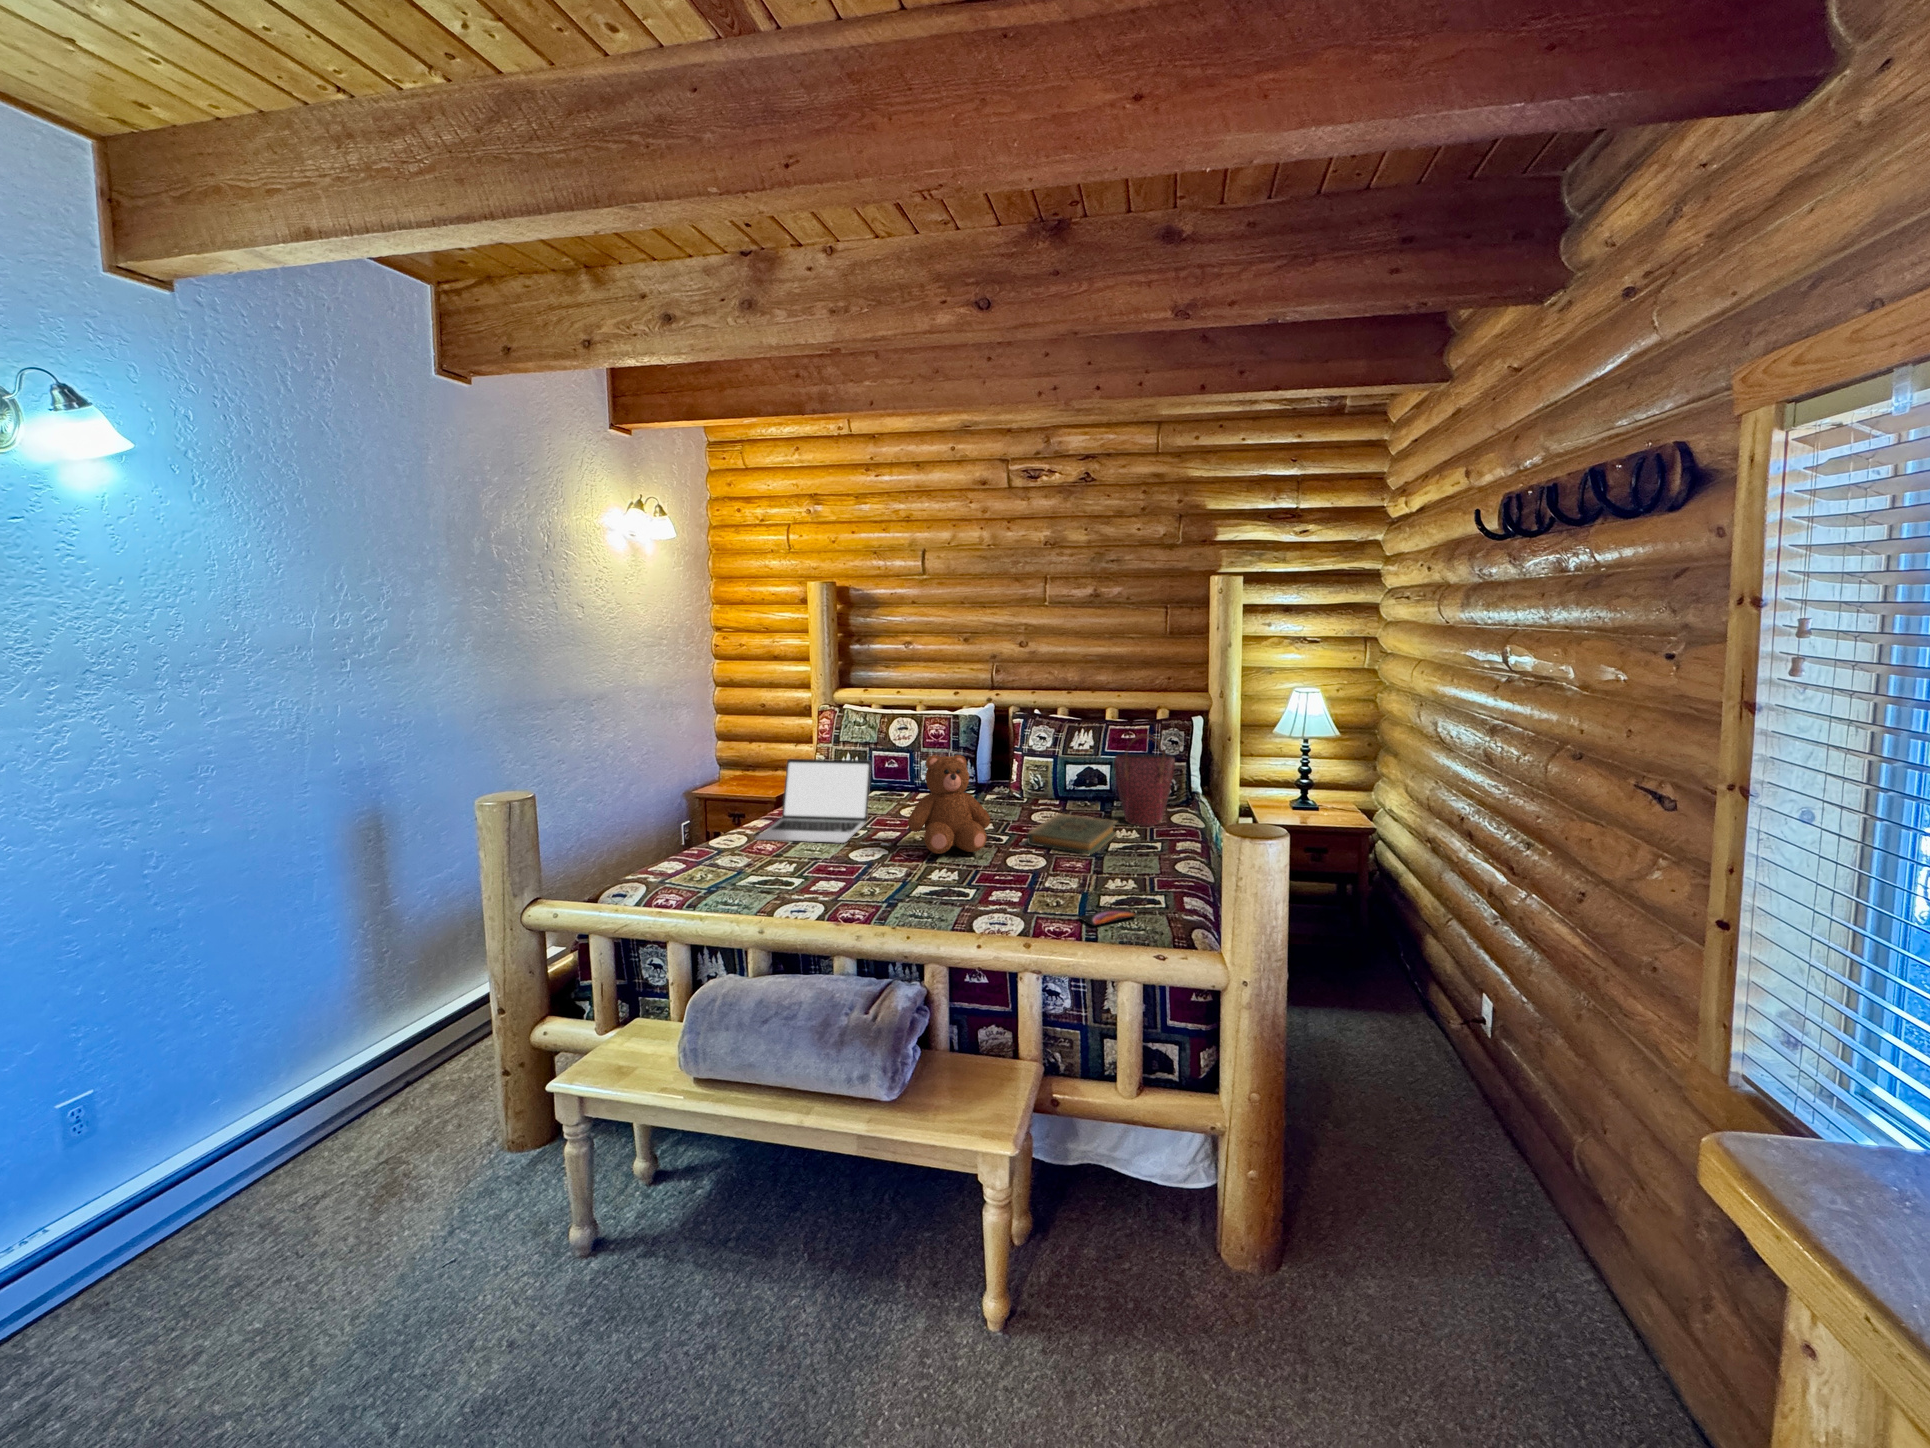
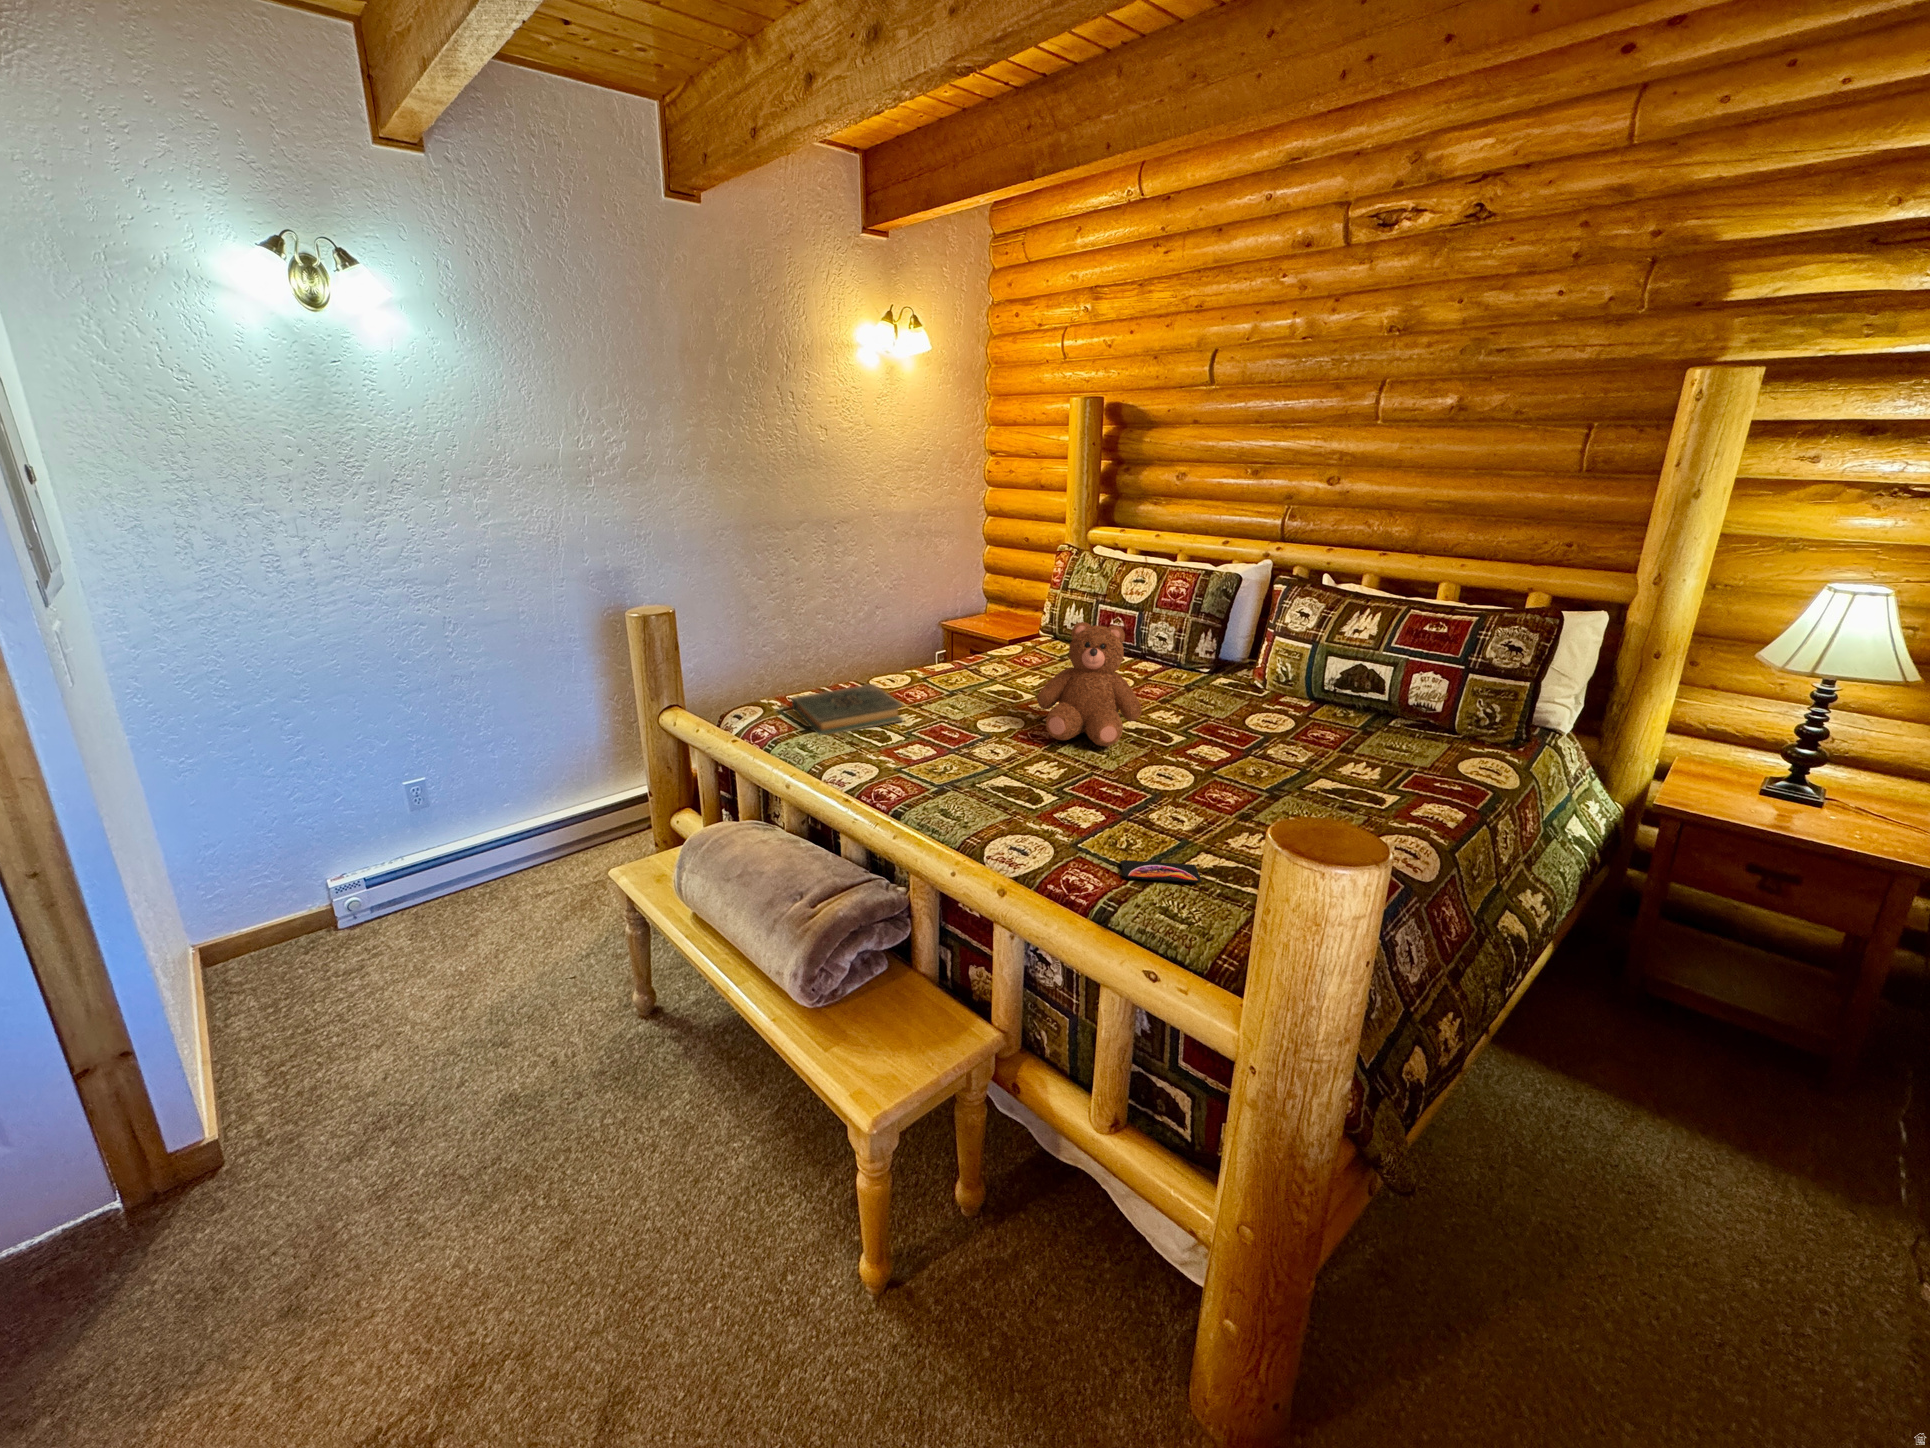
handbag: present [1114,735,1175,826] -> none [1368,630,1470,765]
laptop: present [755,759,871,843] -> none [910,604,1047,705]
hardback book: present [1027,813,1117,854] -> present [792,684,903,735]

